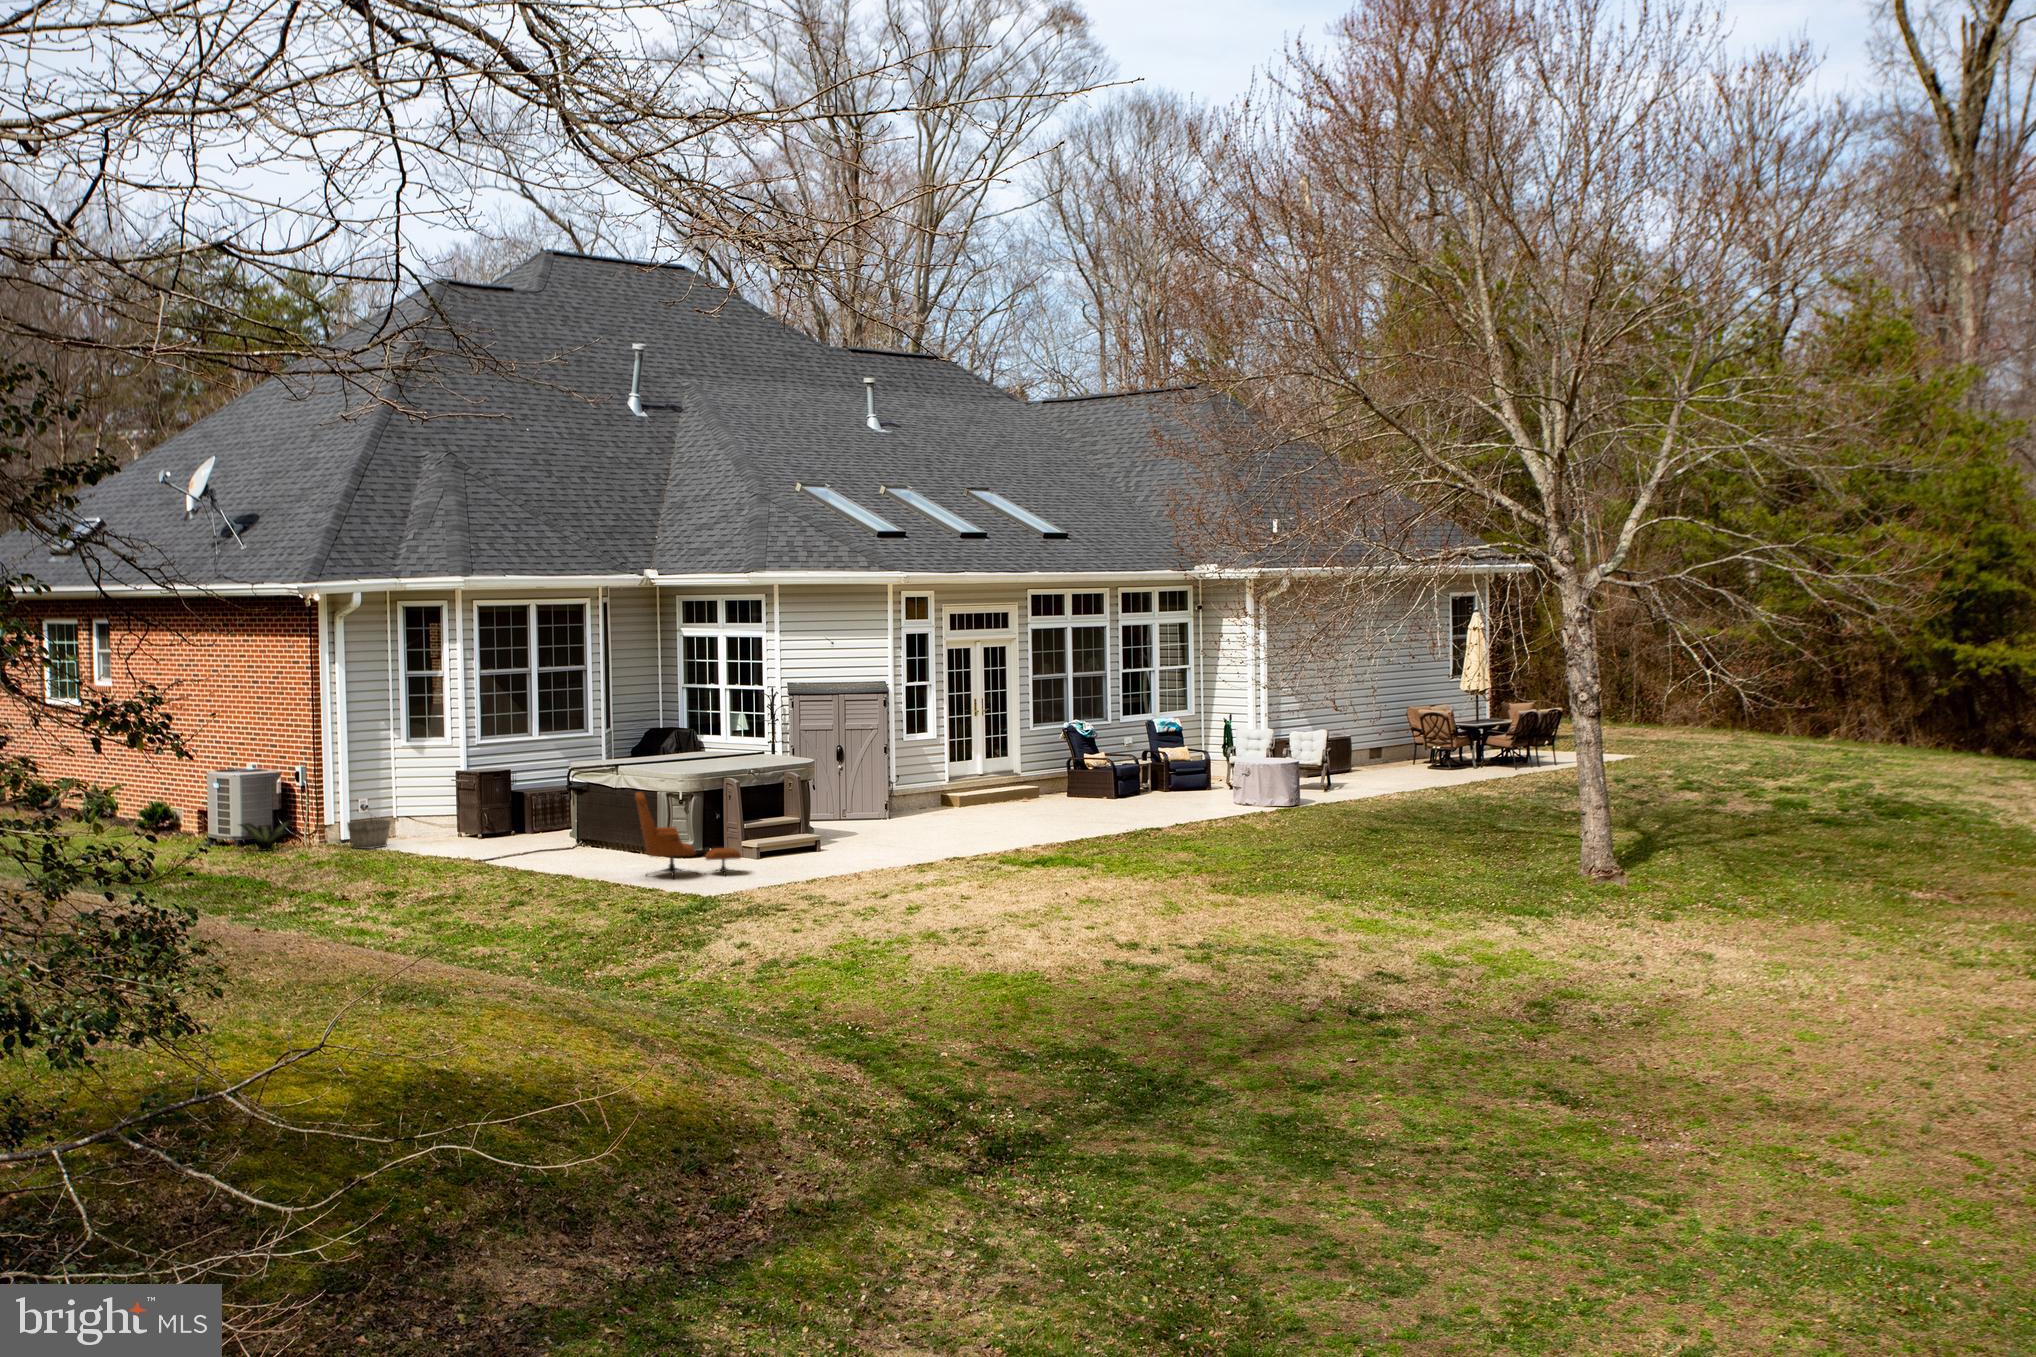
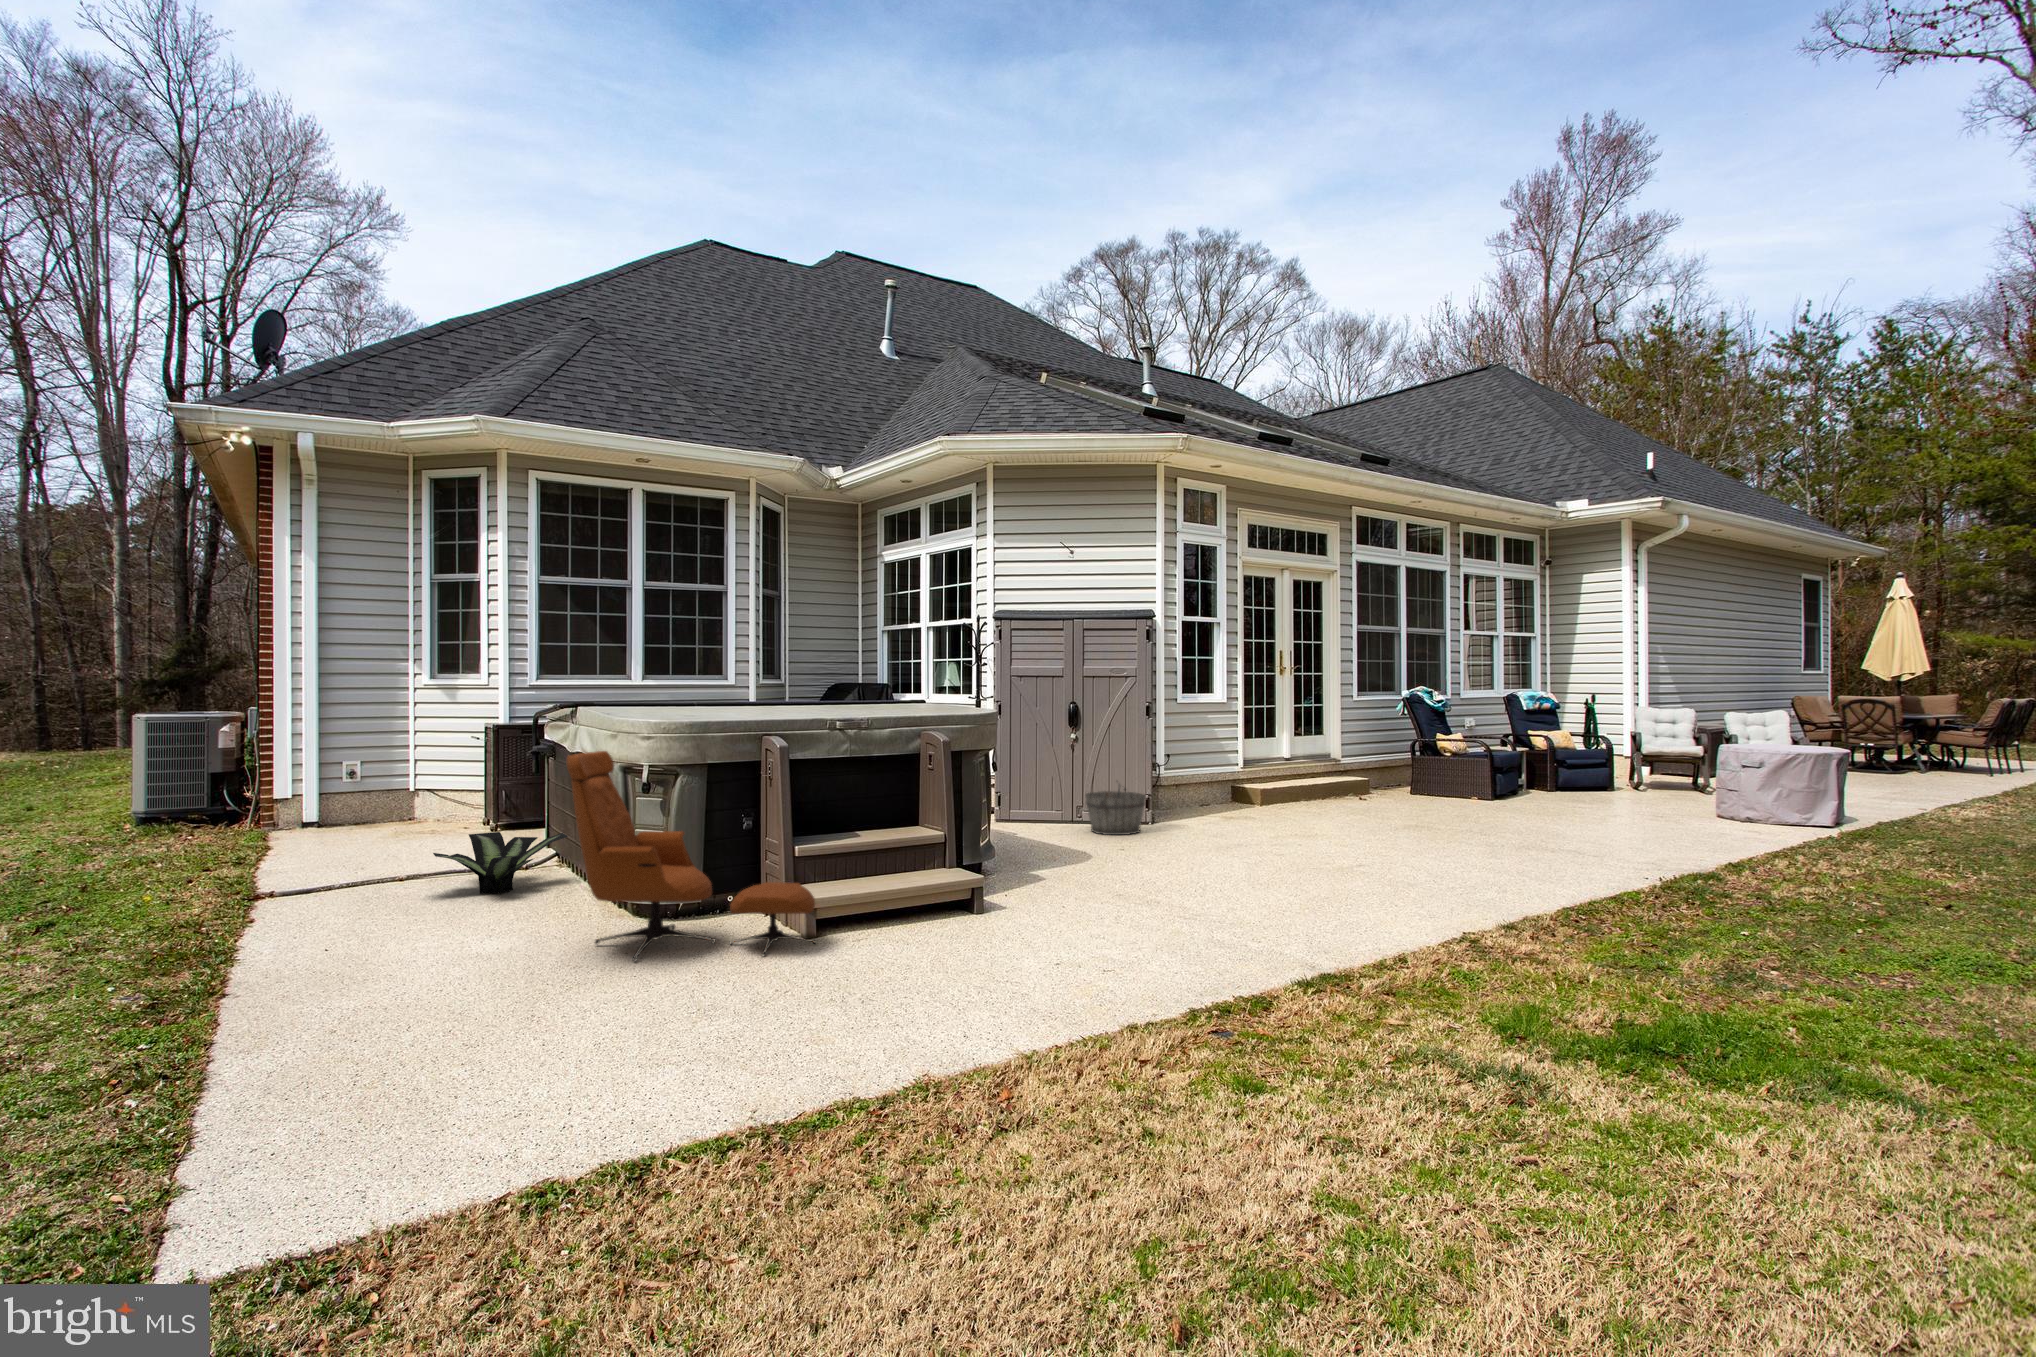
wooden bucket: present [347,818,390,849] -> present [1085,789,1146,835]
potted plant: present [240,821,293,851] -> present [433,832,568,894]

